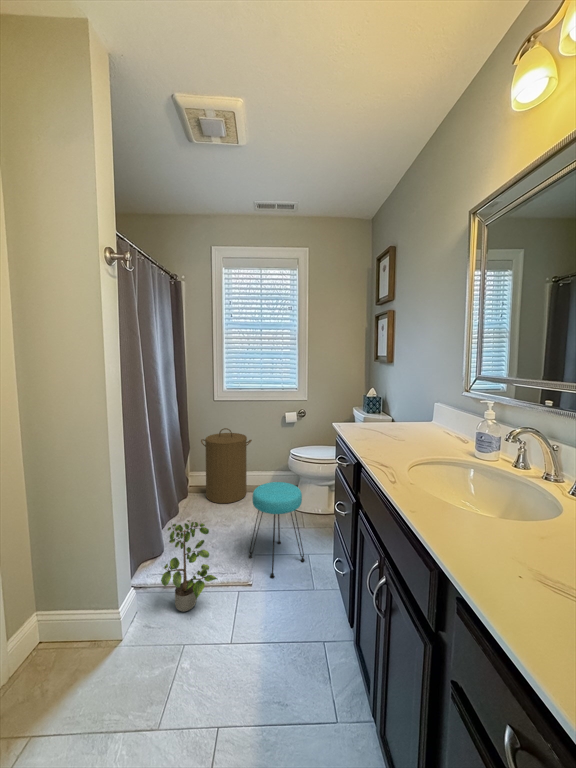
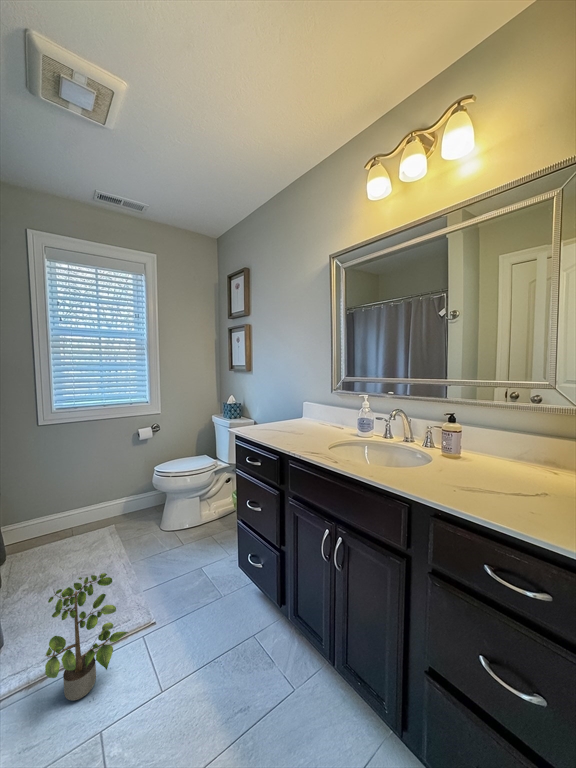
laundry hamper: present [201,428,252,503] -> none [22,458,100,556]
stool: present [249,482,304,577] -> none [136,500,201,605]

